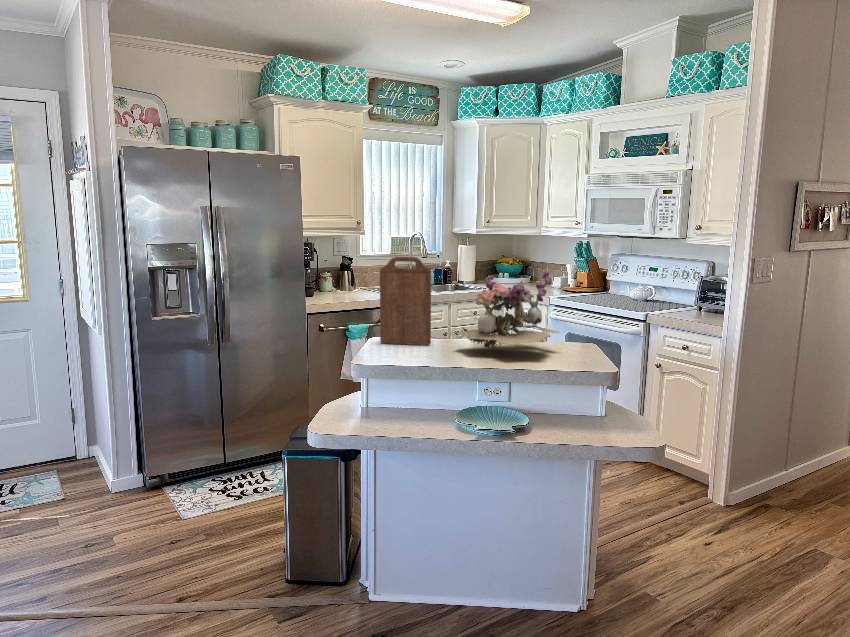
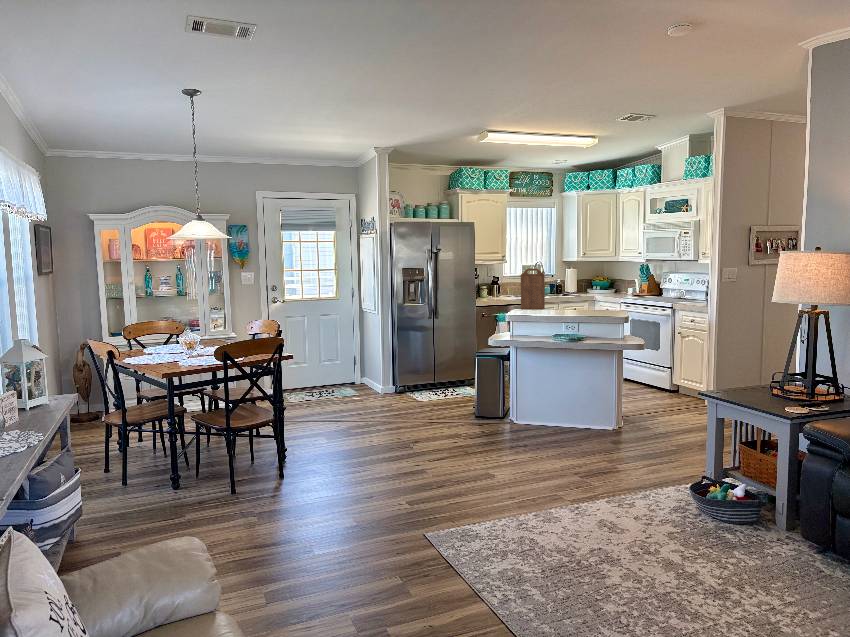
flower arrangement: present [456,270,560,350] -> none [556,273,605,310]

